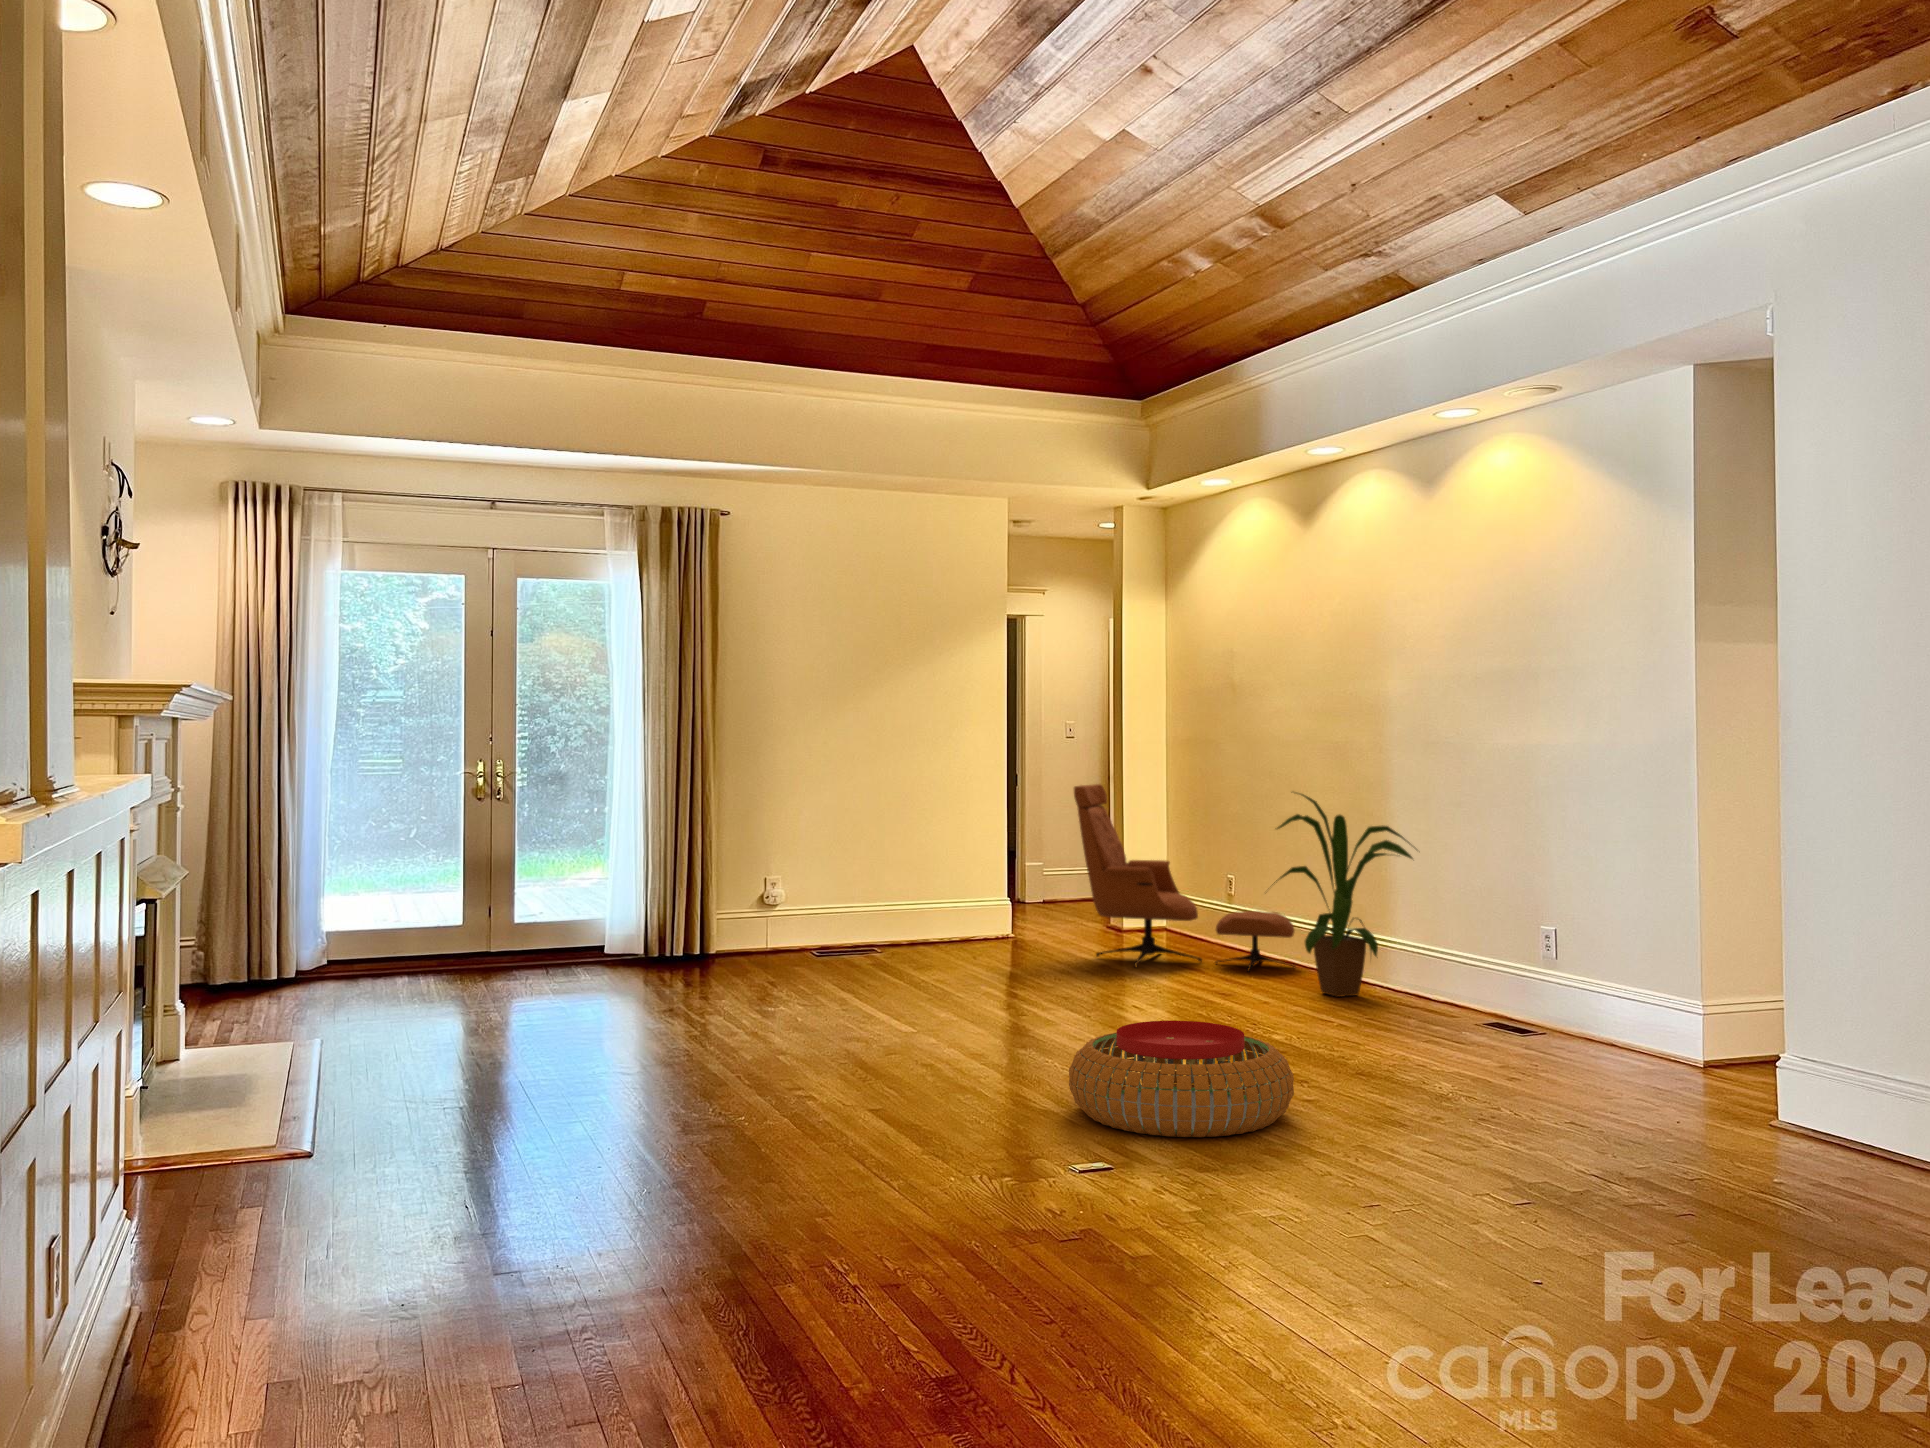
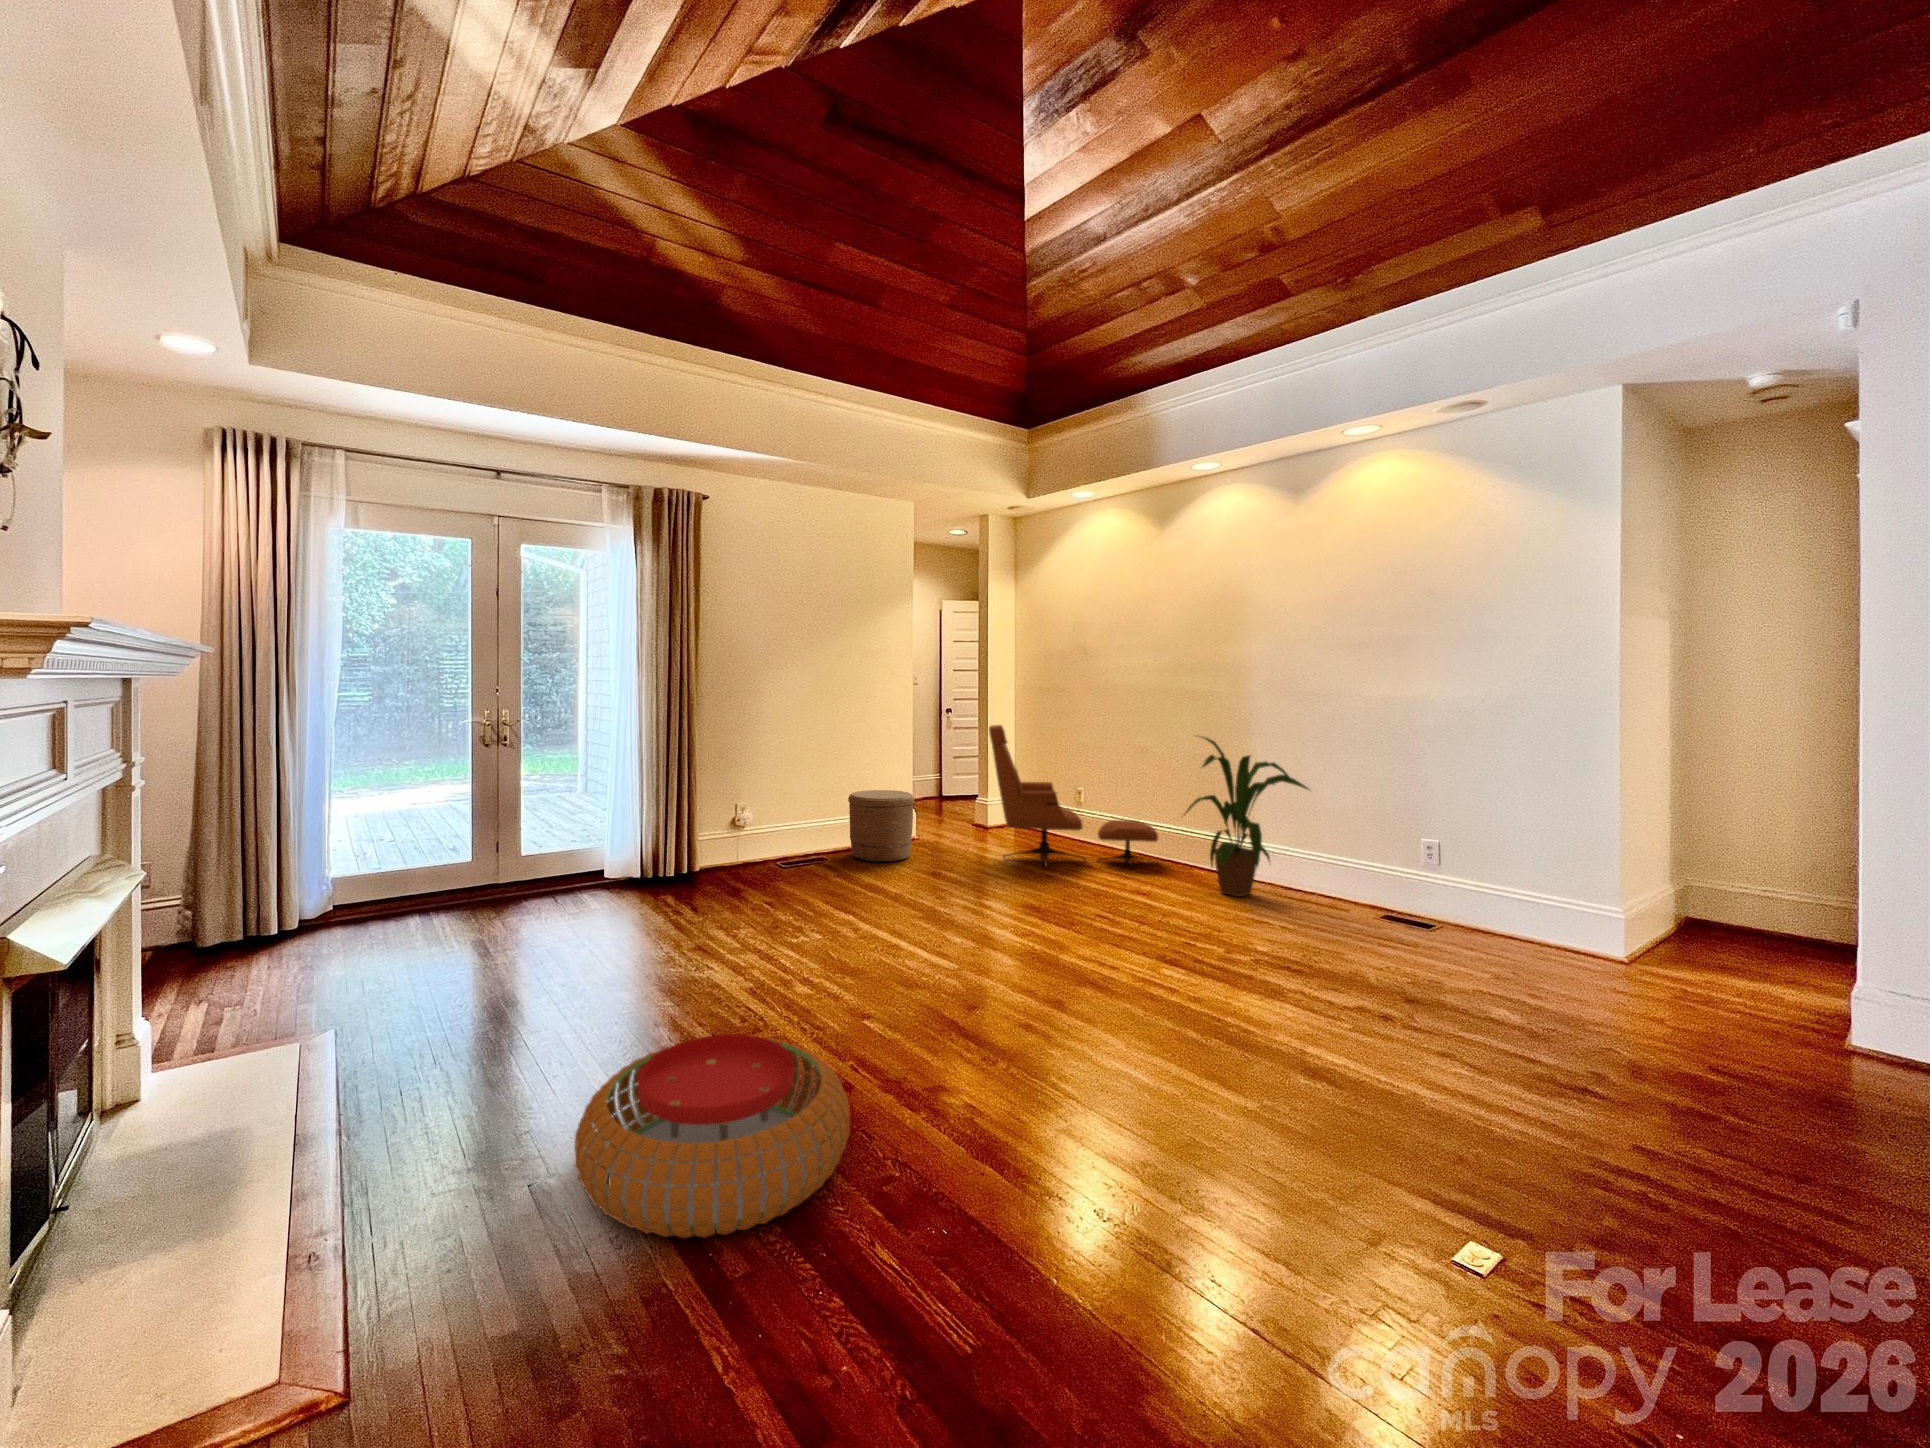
woven basket: none [905,869,988,956] -> present [848,790,914,862]
pouf: present [1069,1021,1294,1137] -> present [575,1034,850,1238]

